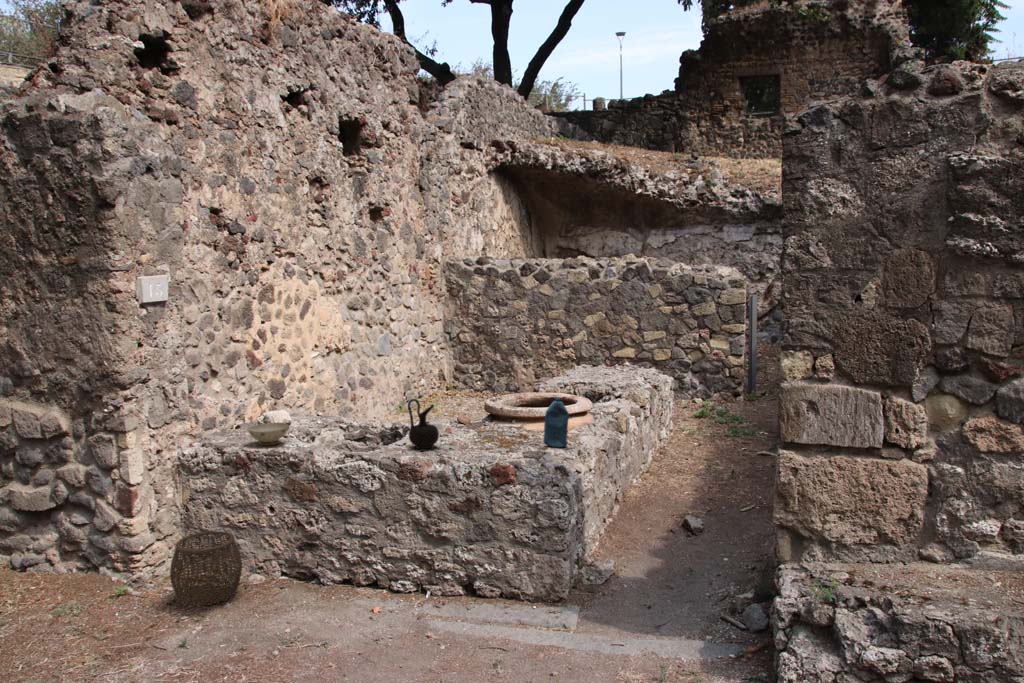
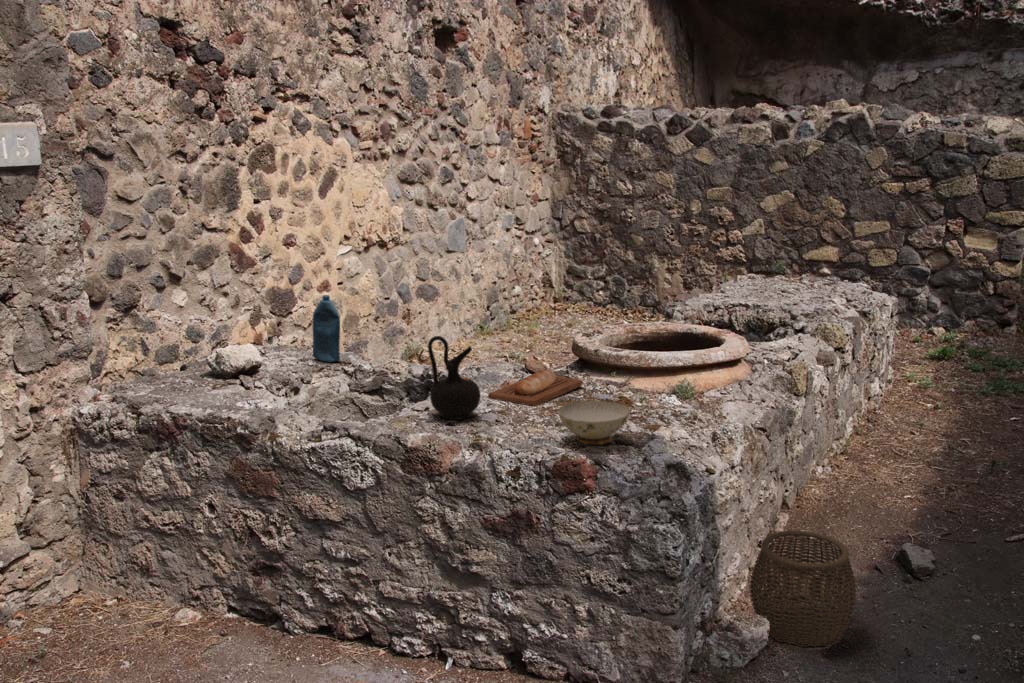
bottle: present [544,398,569,448] -> present [313,295,340,363]
bread loaf: none [439,421,494,442] -> present [489,369,582,406]
ceramic bowl: present [248,423,289,446] -> present [558,400,630,445]
woven basket: present [170,531,243,606] -> present [750,531,857,647]

